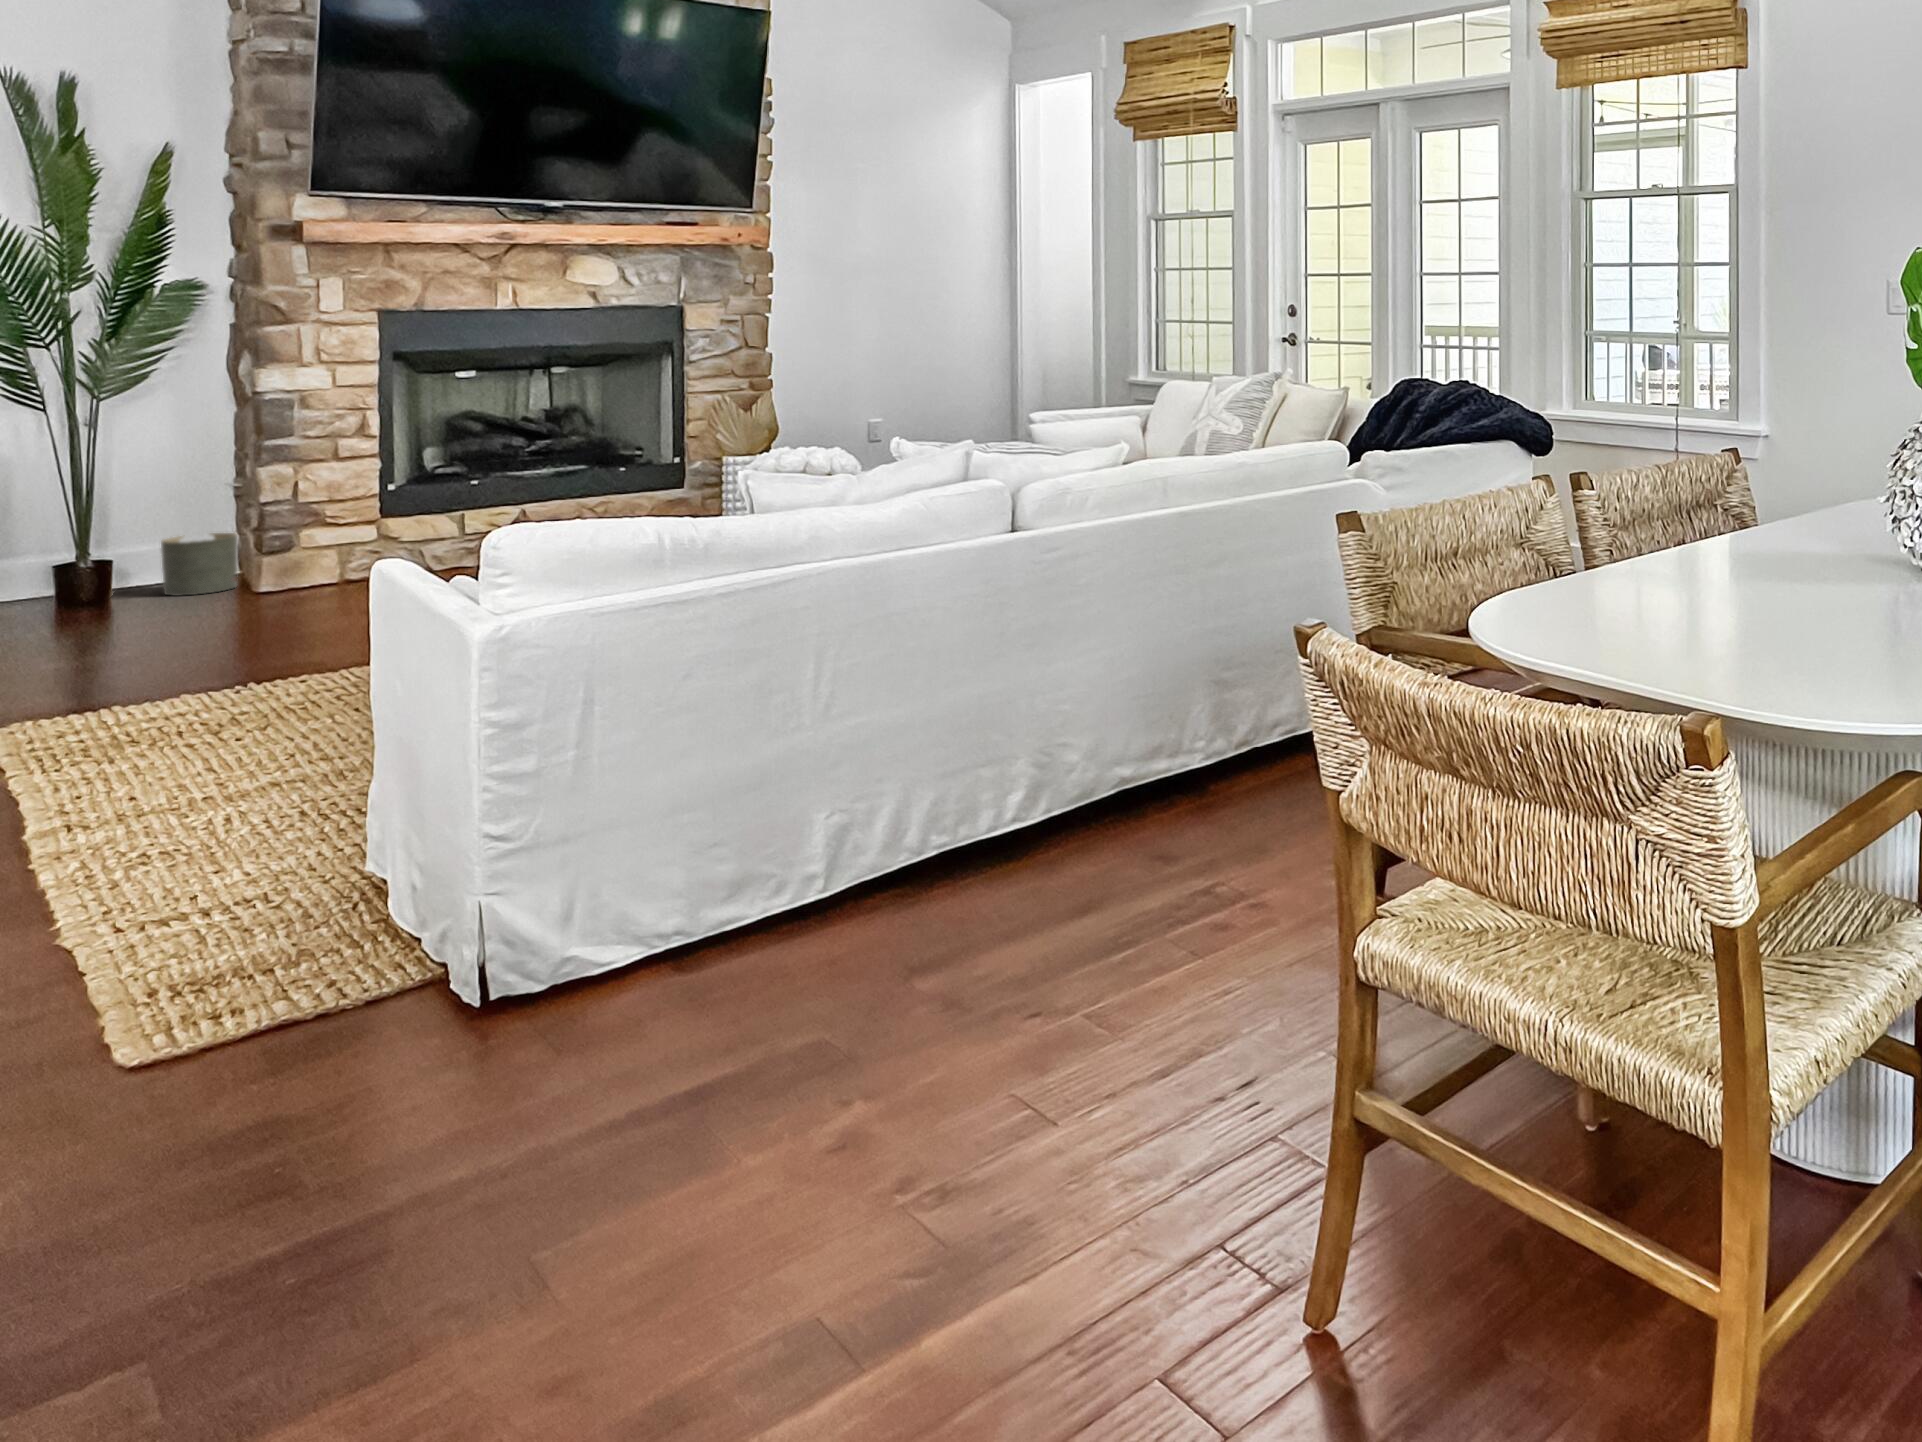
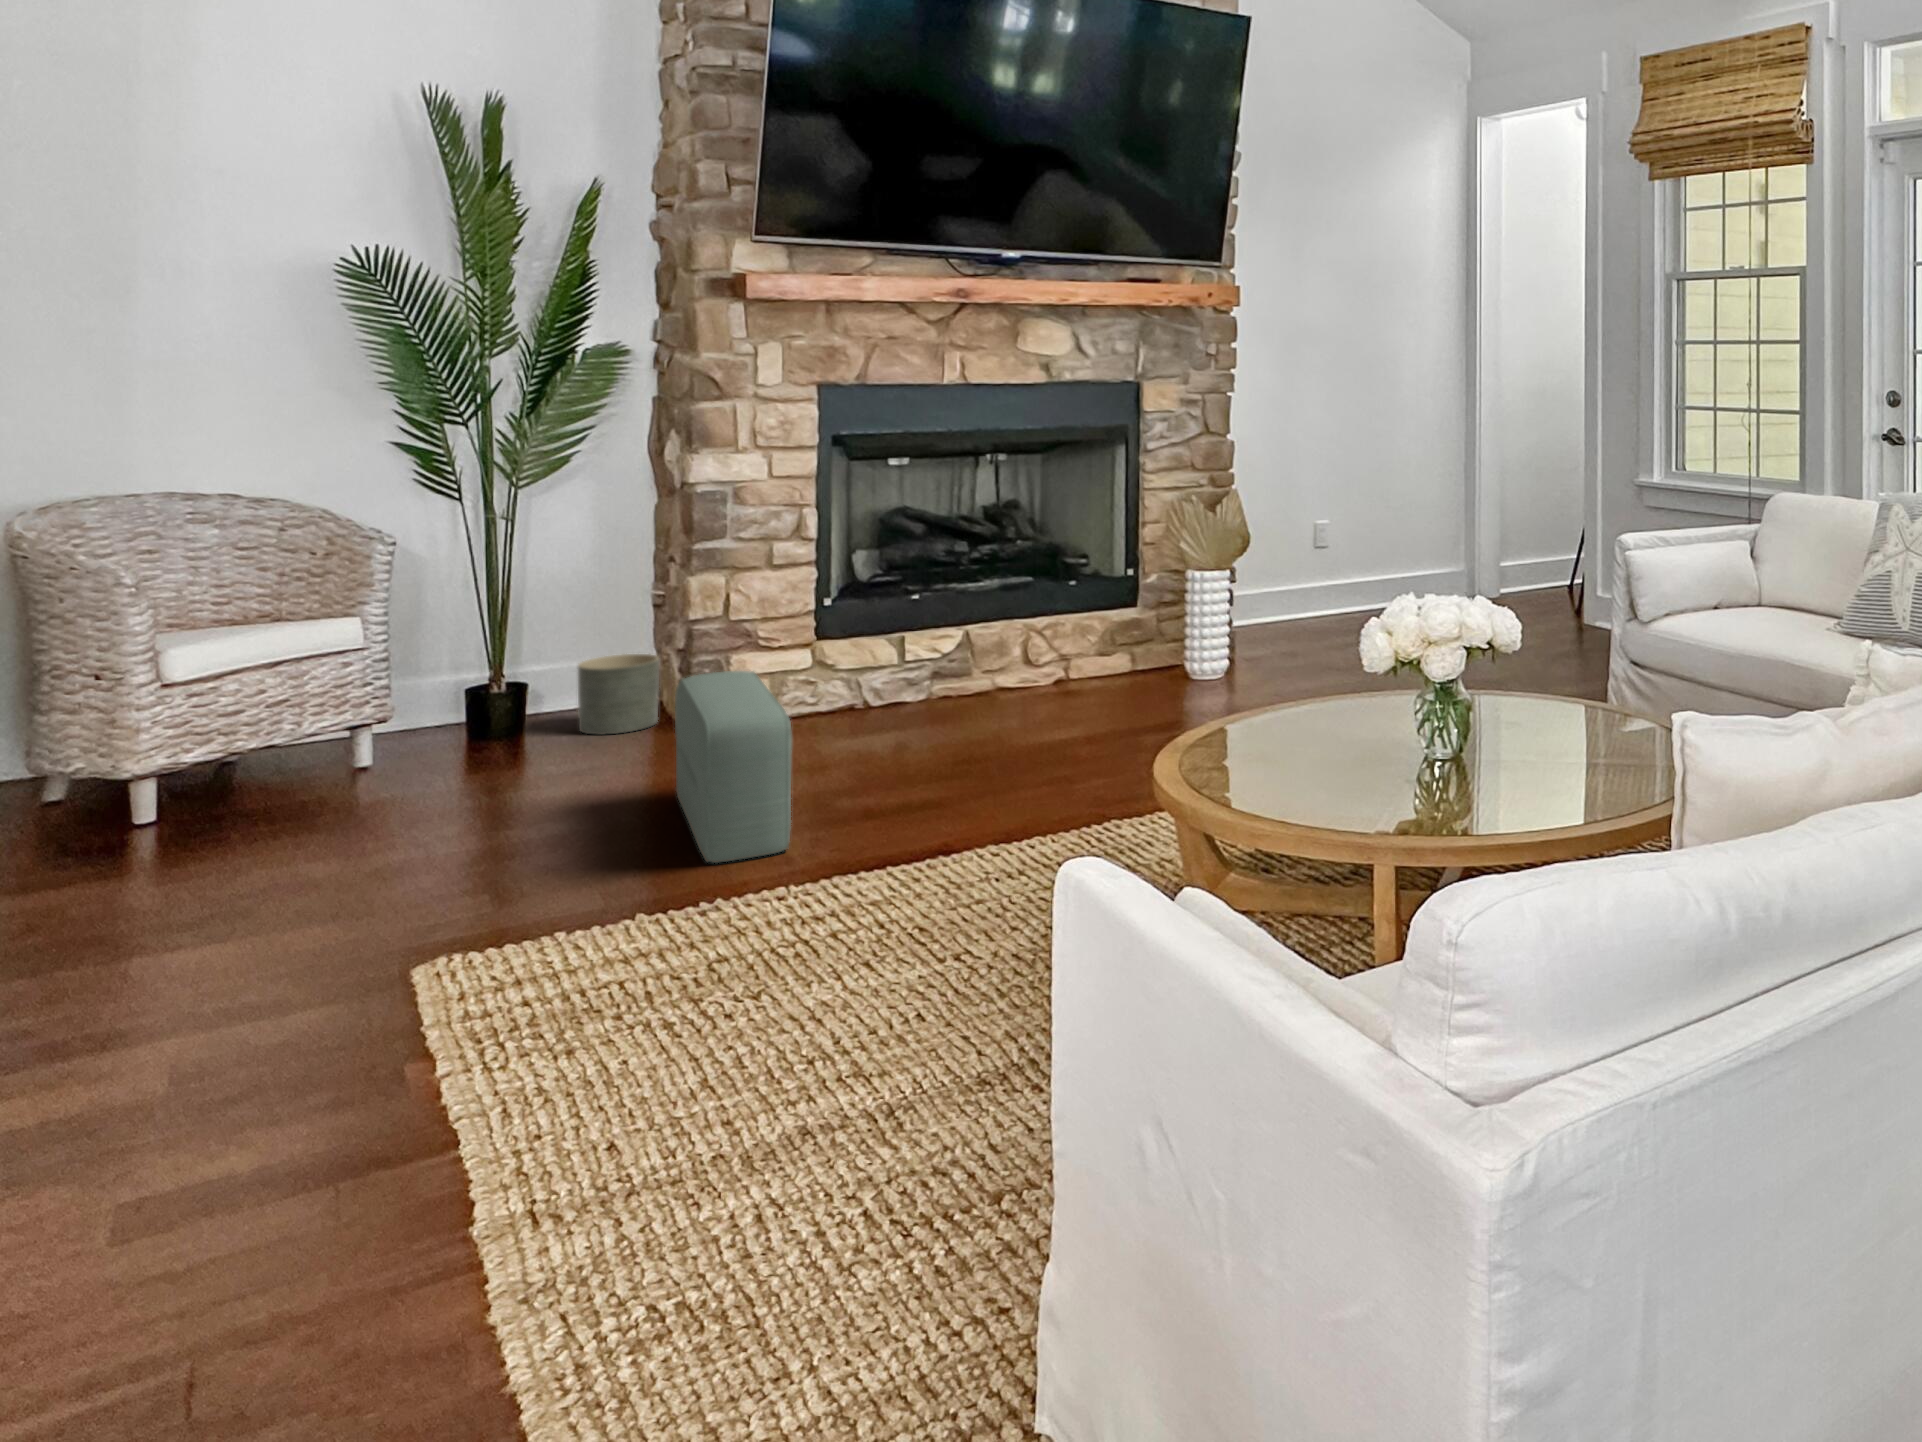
pouf: none [237,528,327,657] -> present [675,671,792,863]

